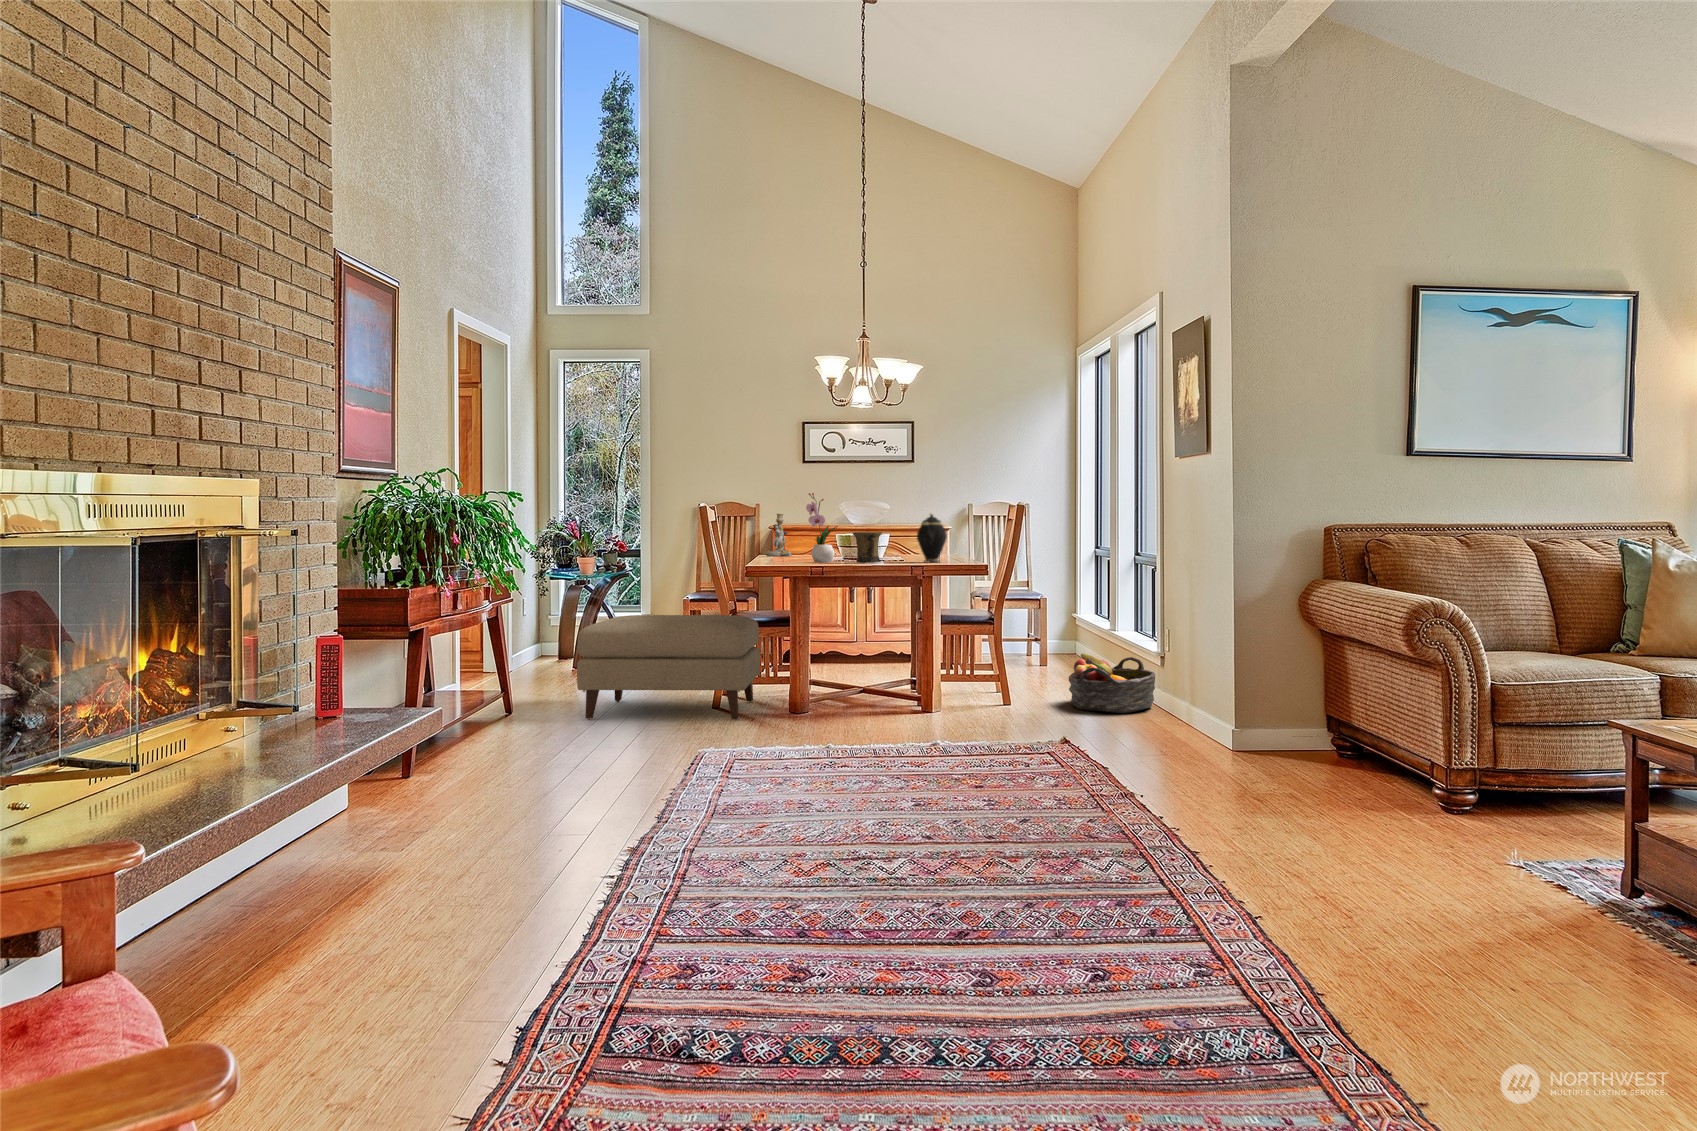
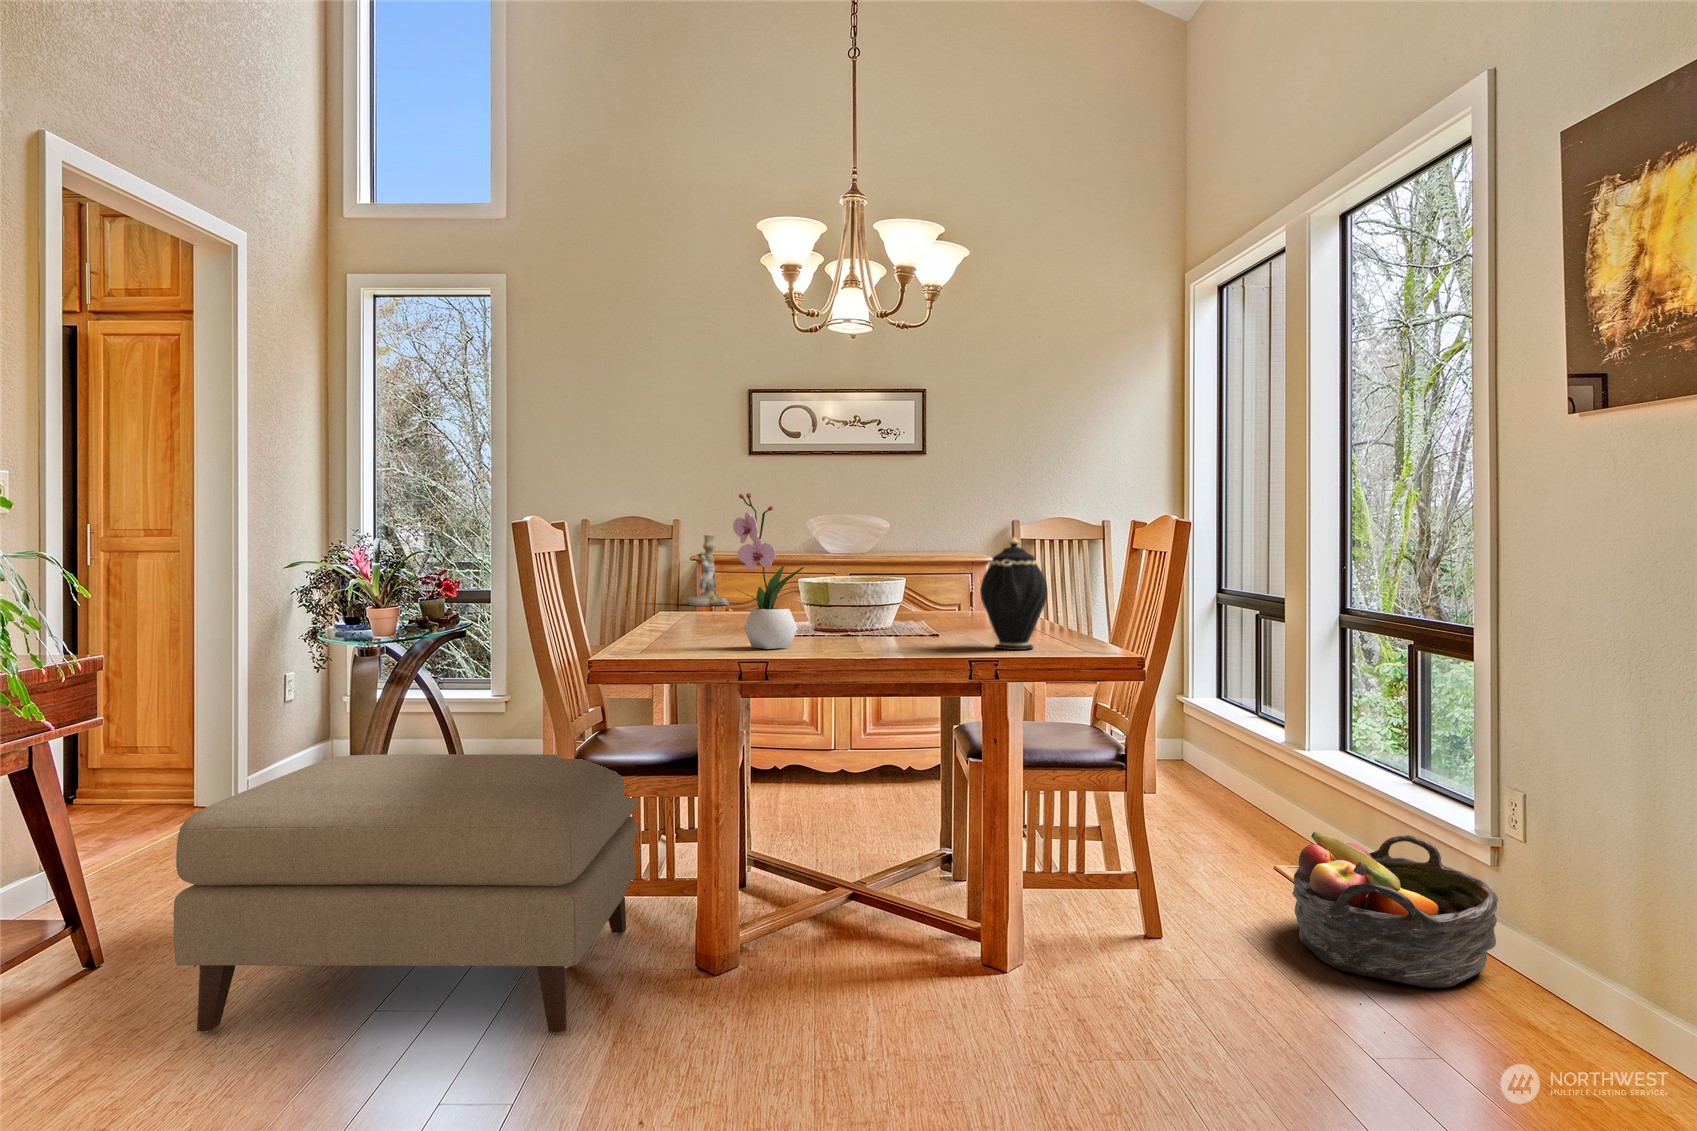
mug: present [853,532,882,563] -> none [838,582,905,652]

